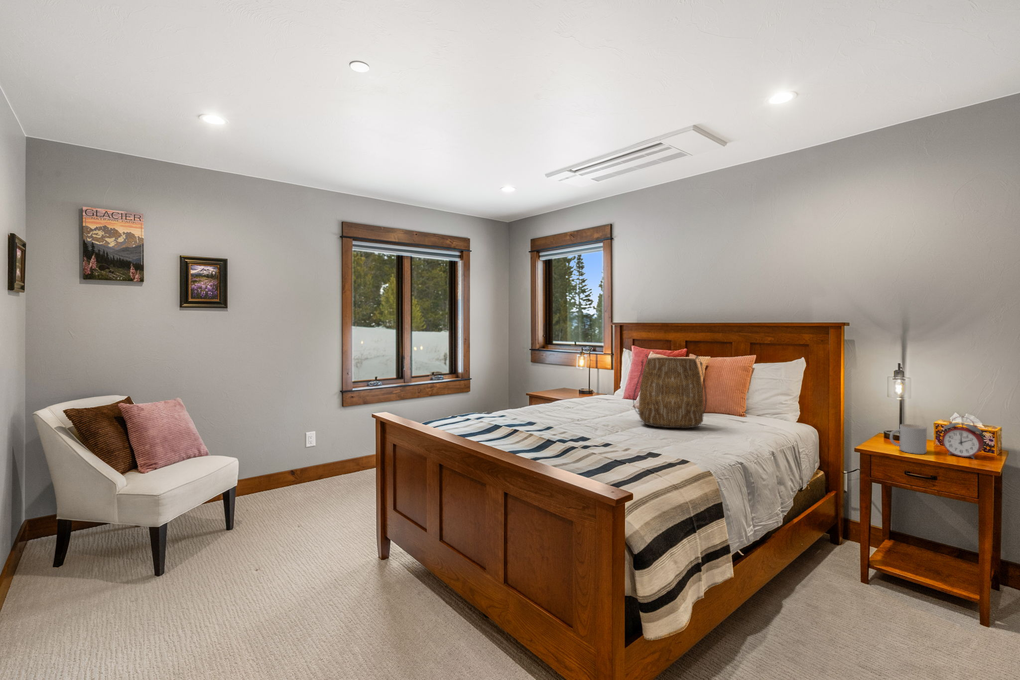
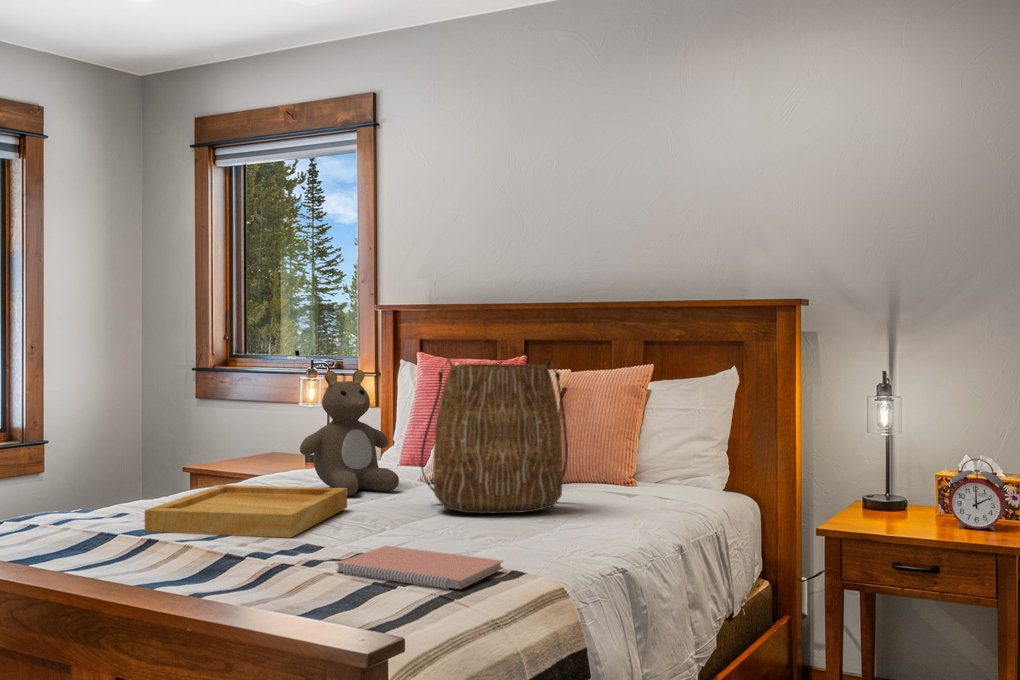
teddy bear: none [578,357,623,414] -> present [300,370,399,496]
tray: none [516,407,599,433] -> present [145,485,347,537]
mug: present [890,424,927,454] -> none [874,478,928,530]
notebook: none [595,441,671,465] -> present [336,546,503,589]

